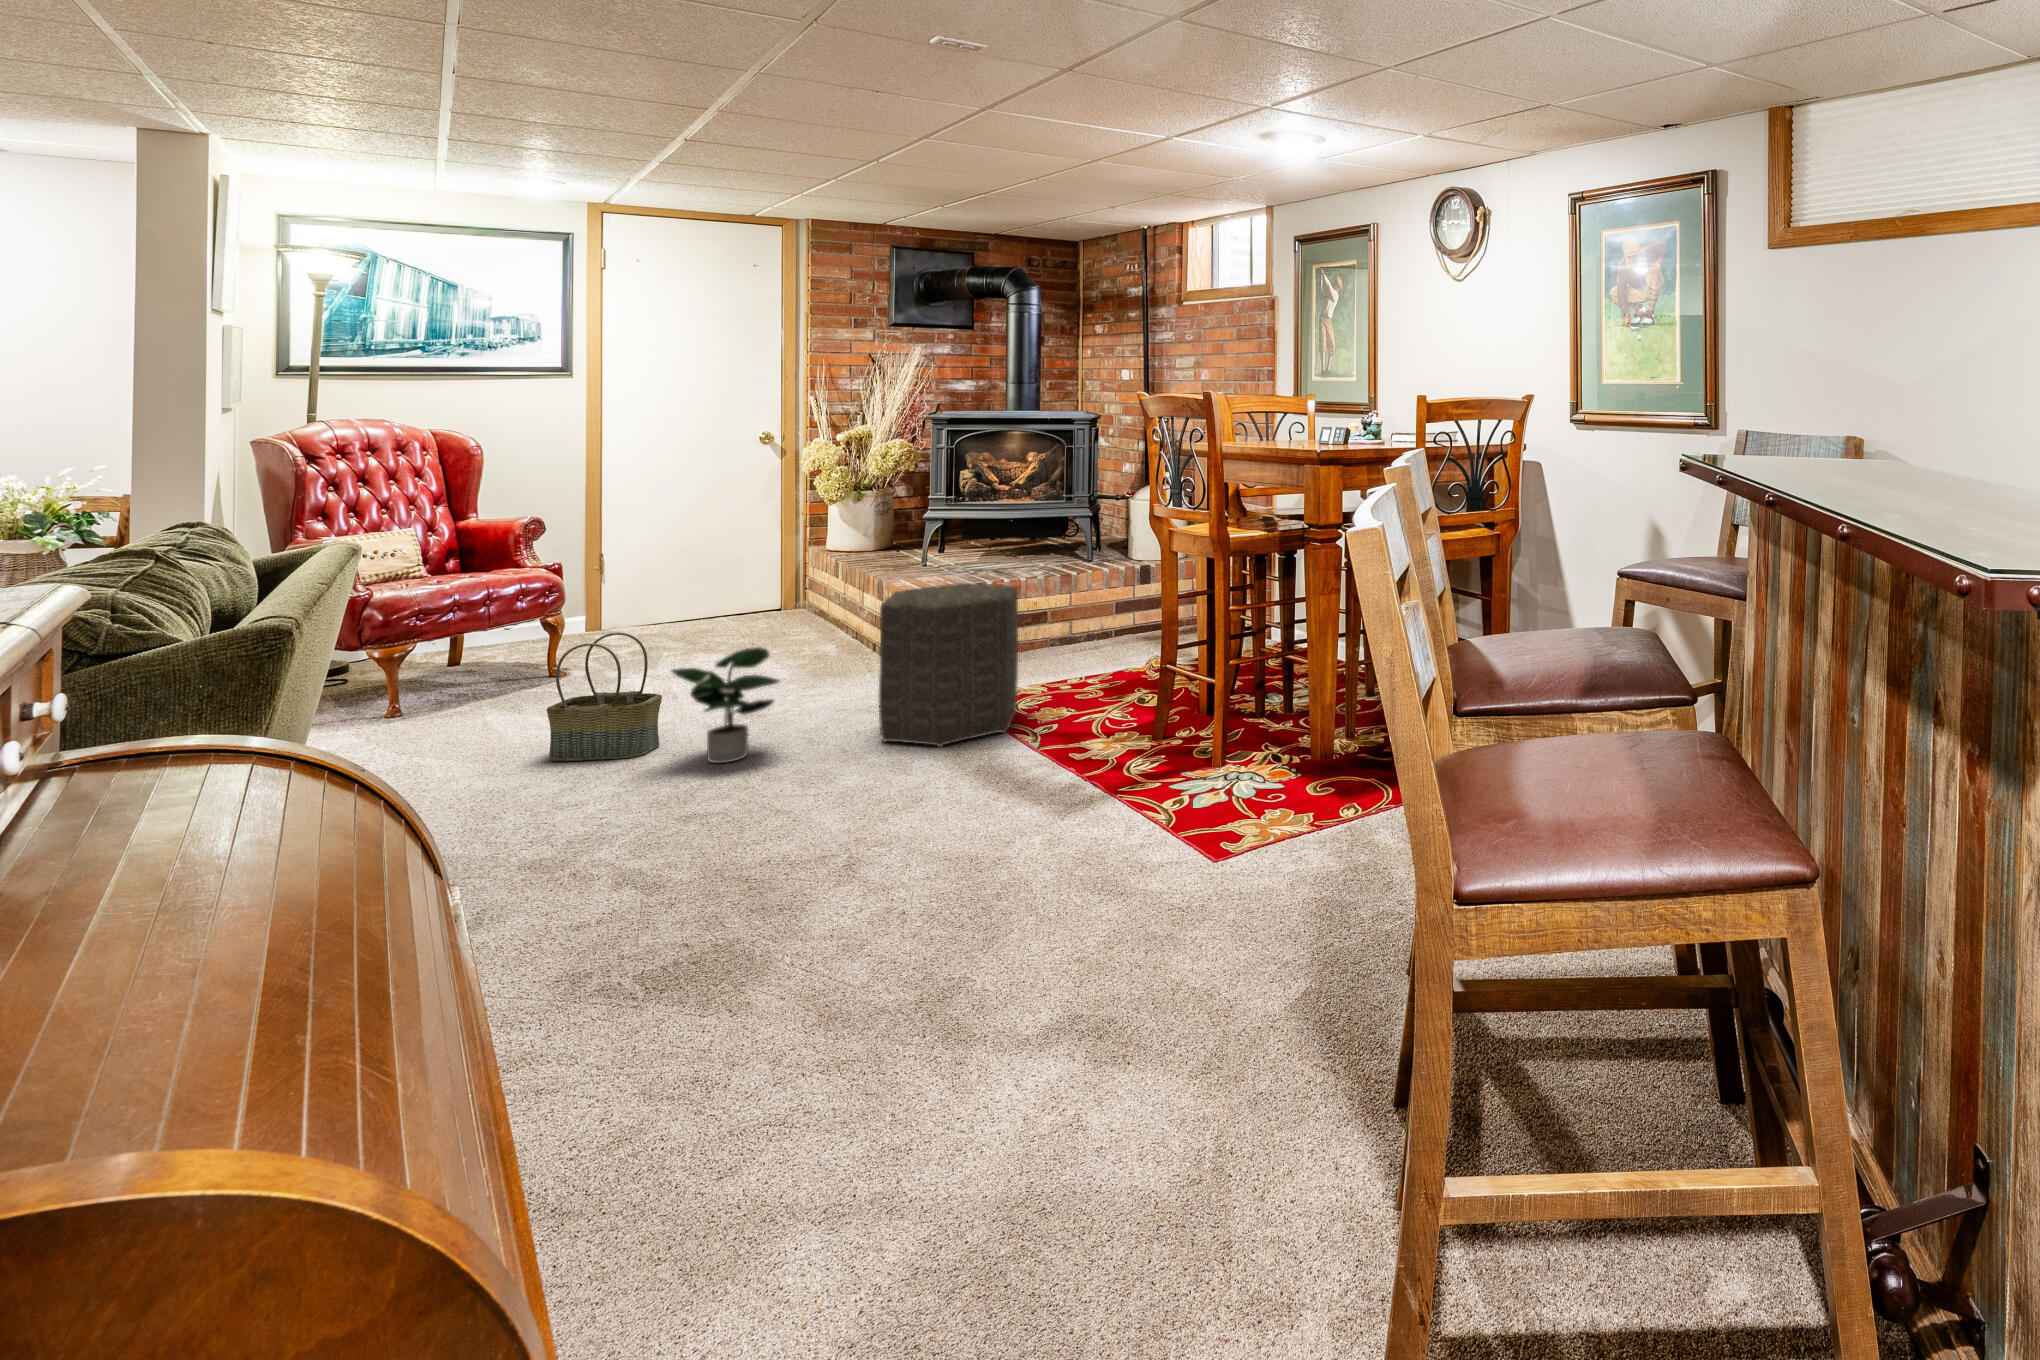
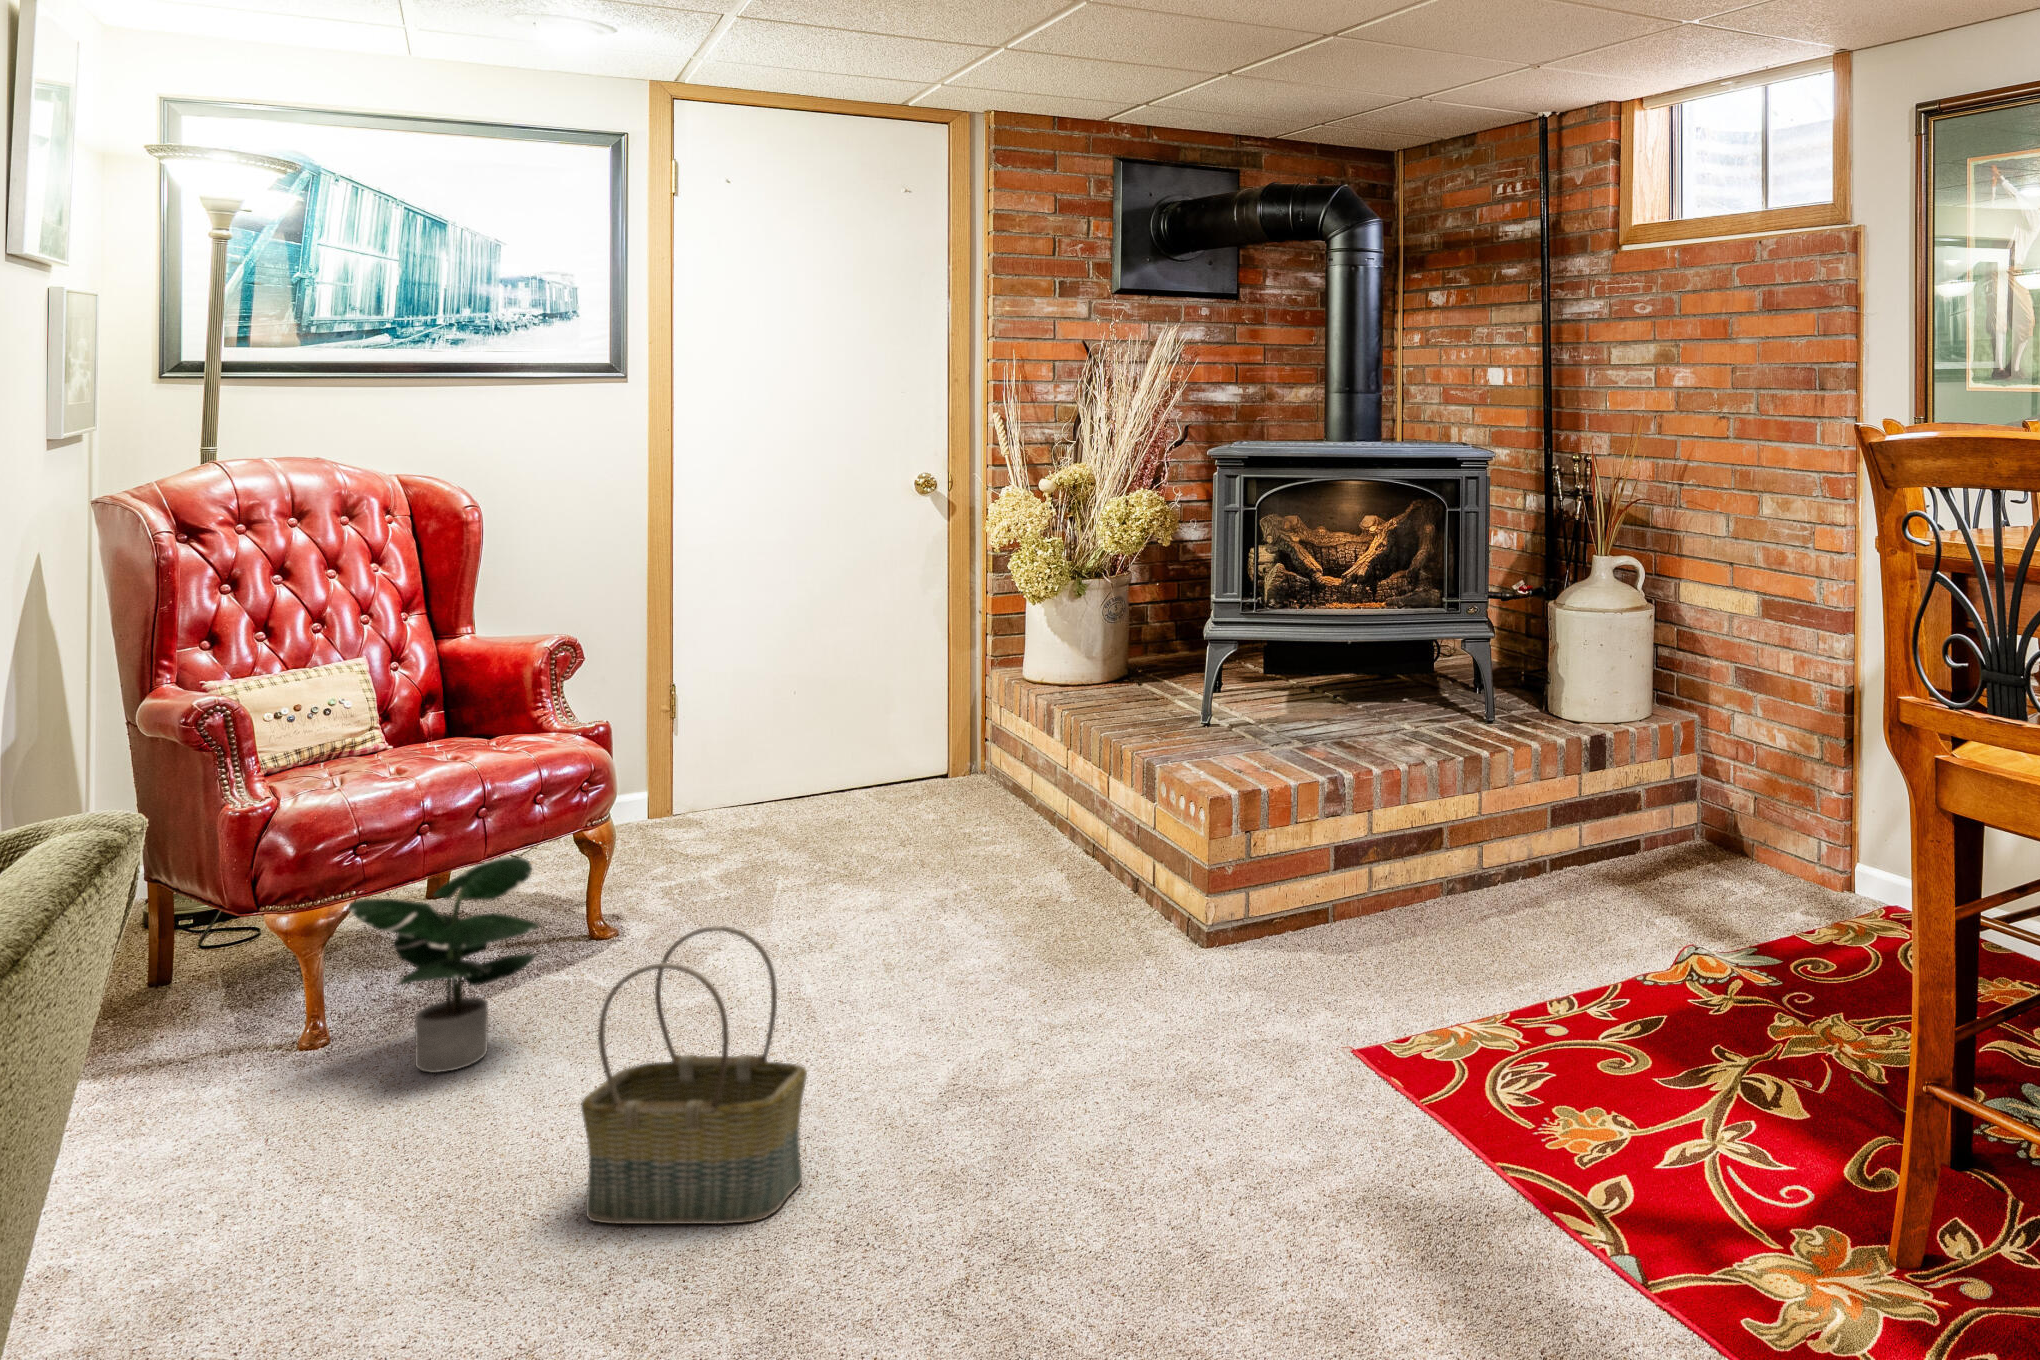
ottoman: present [879,583,1018,747] -> none [1263,821,1541,1242]
potted plant: present [672,647,780,763] -> present [349,857,539,1073]

